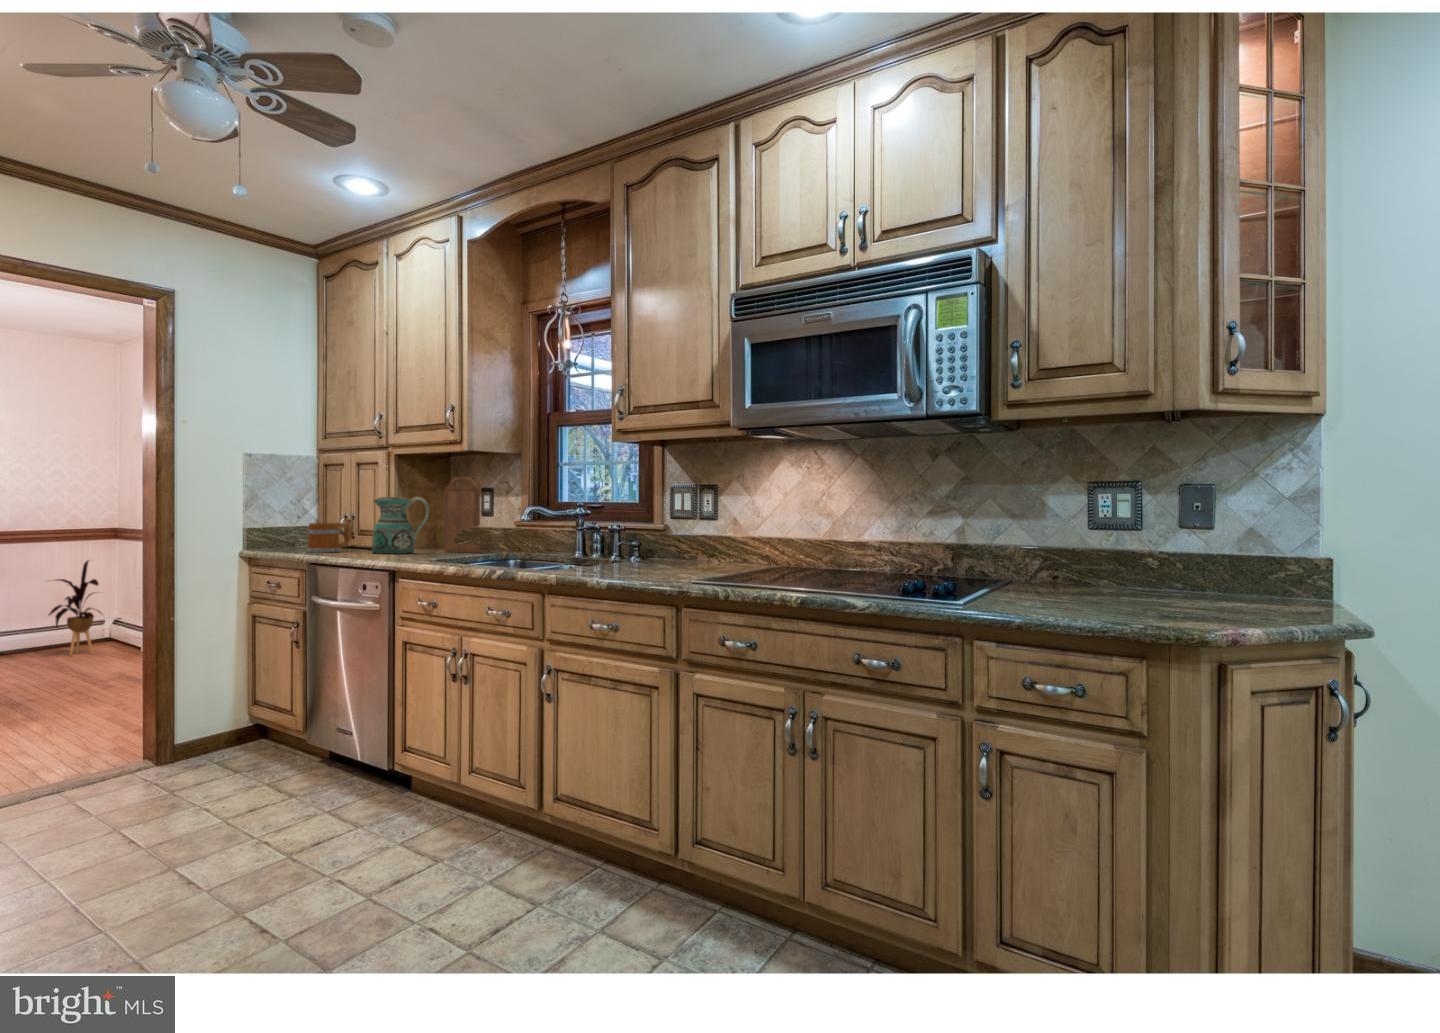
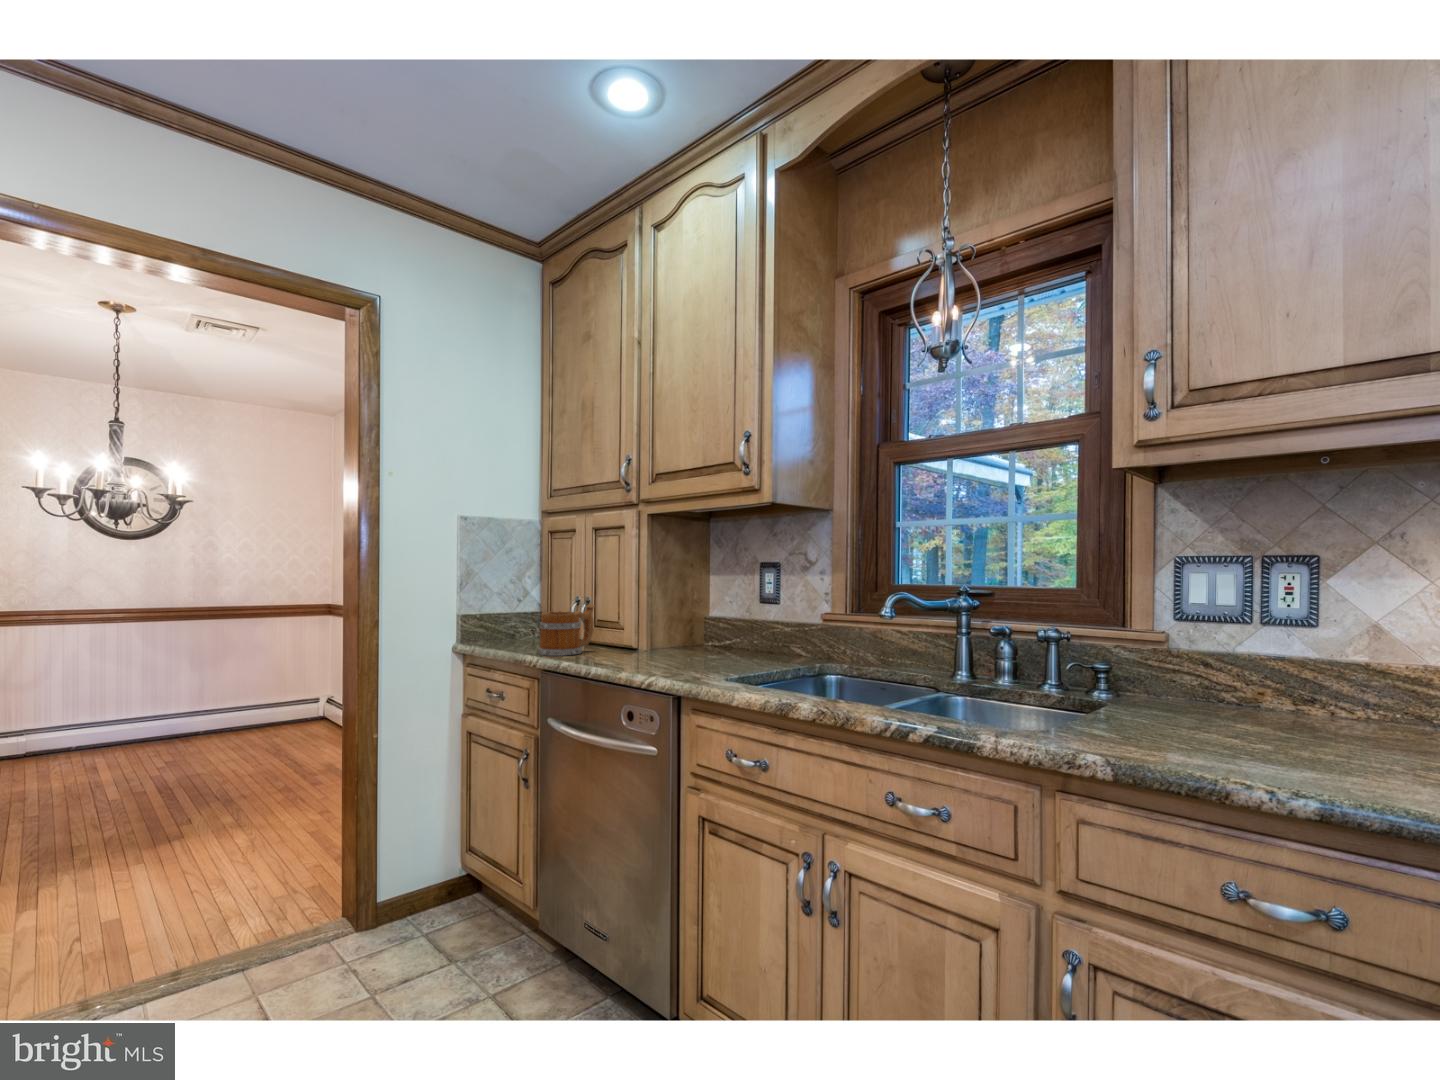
cutting board: present [444,478,480,552] -> none [711,548,765,654]
ceramic pitcher: present [372,497,430,554] -> none [627,576,703,660]
house plant: present [49,561,102,656] -> none [245,632,302,735]

